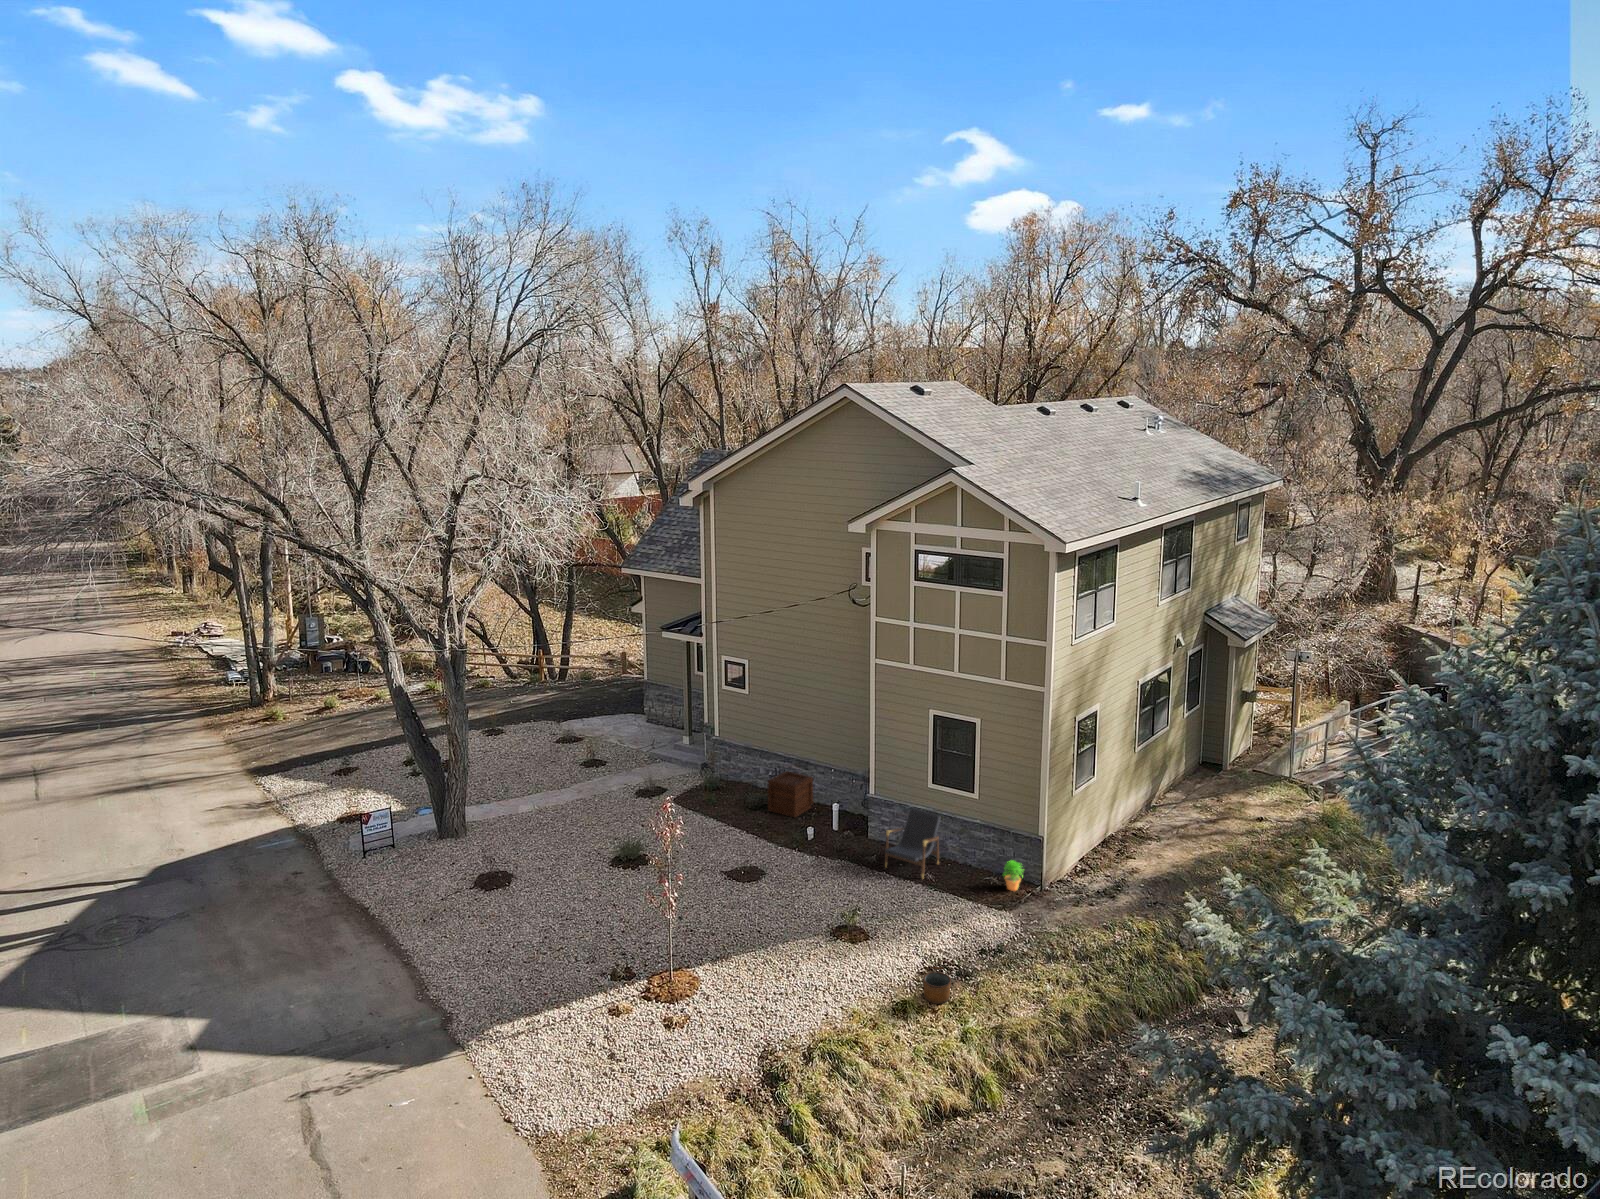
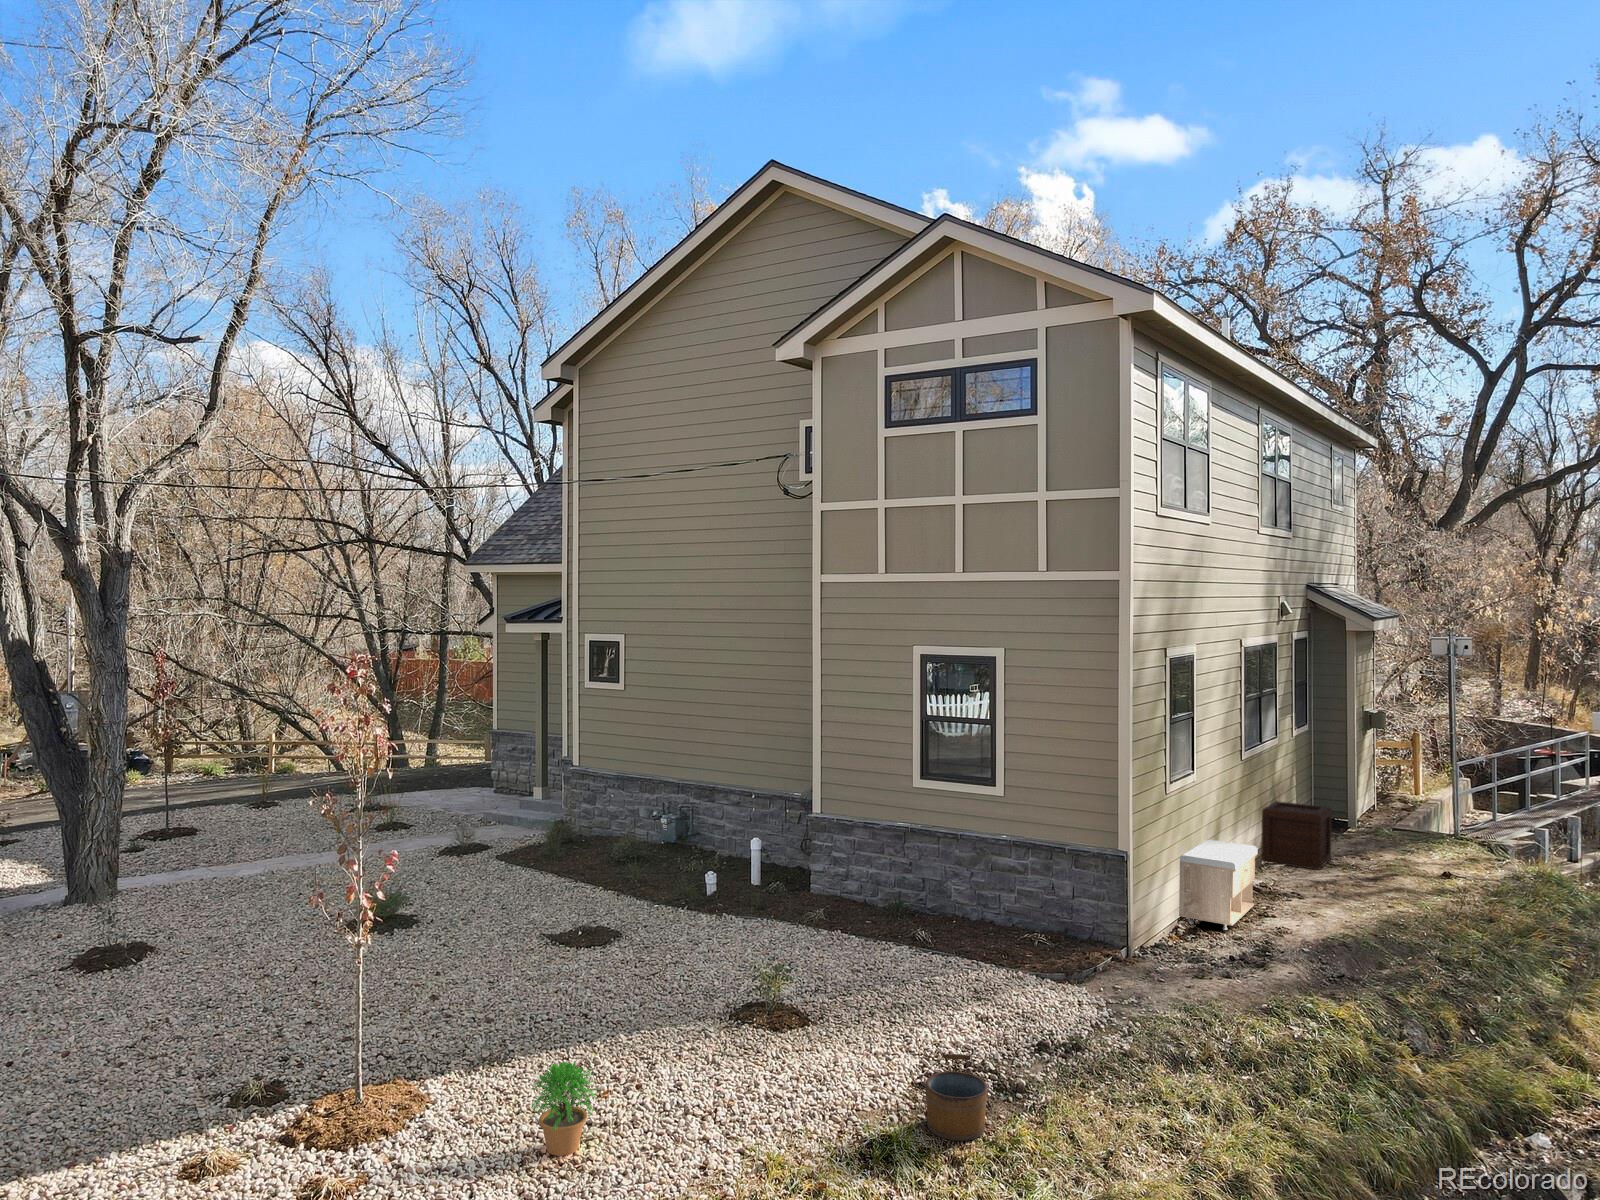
wooden crate: present [767,771,813,817] -> present [1261,801,1331,870]
lounge chair: present [885,809,941,878] -> none [839,827,938,944]
storage bench: none [1078,812,1128,869] -> present [1179,840,1258,930]
potted plant: present [1004,861,1023,891] -> present [531,1061,595,1156]

